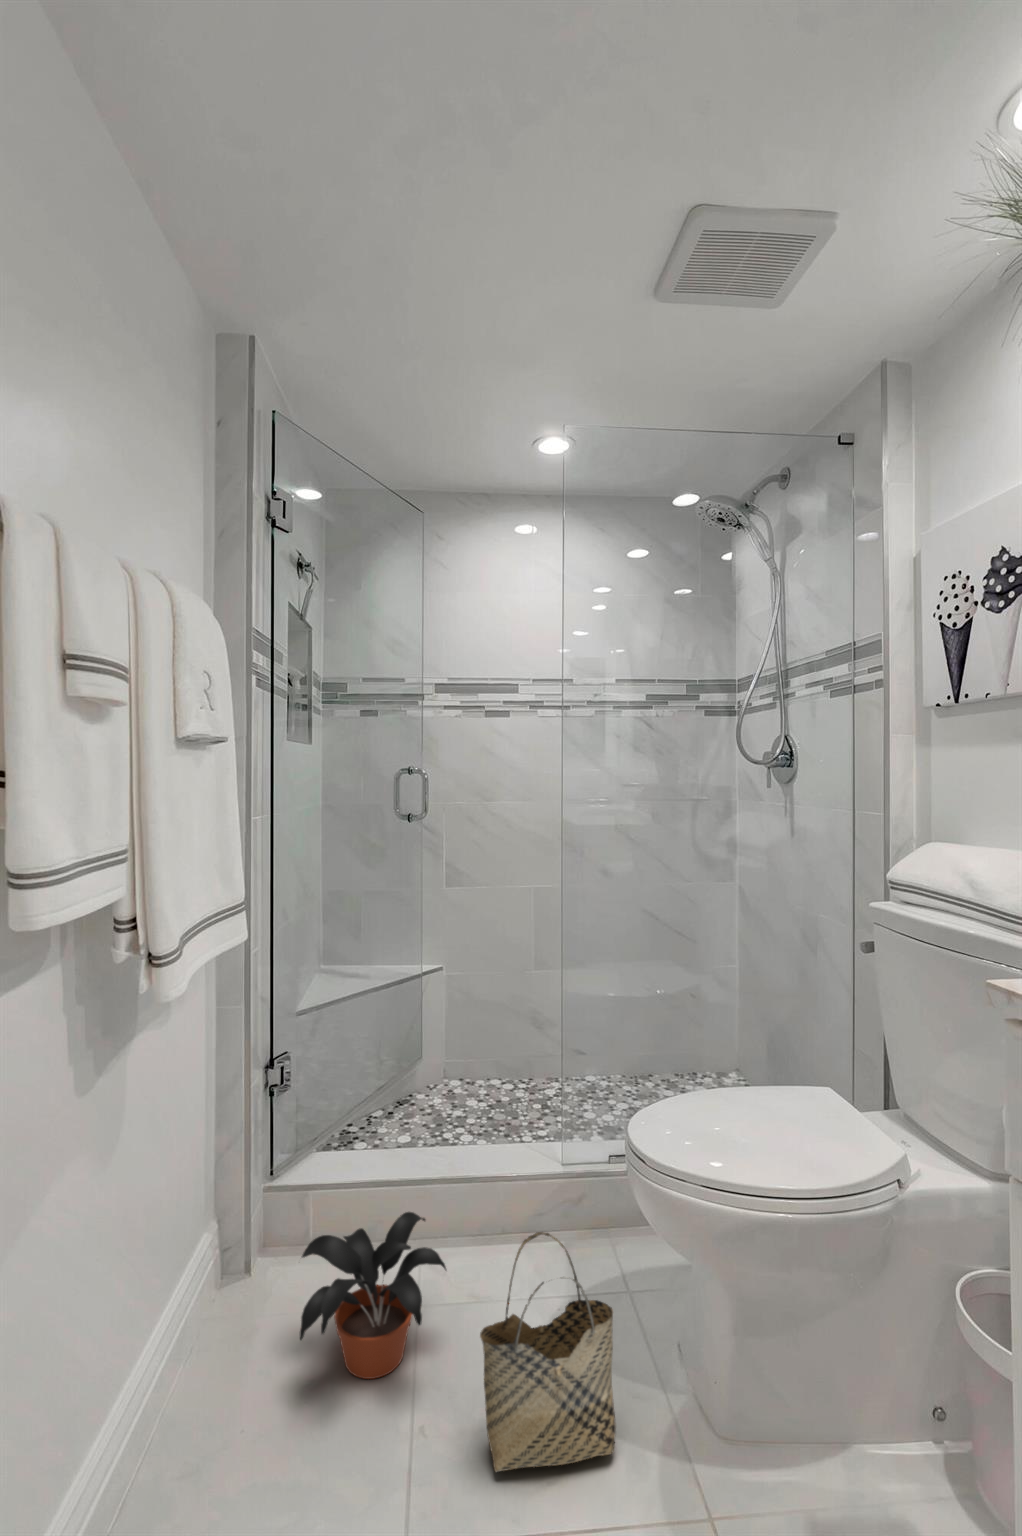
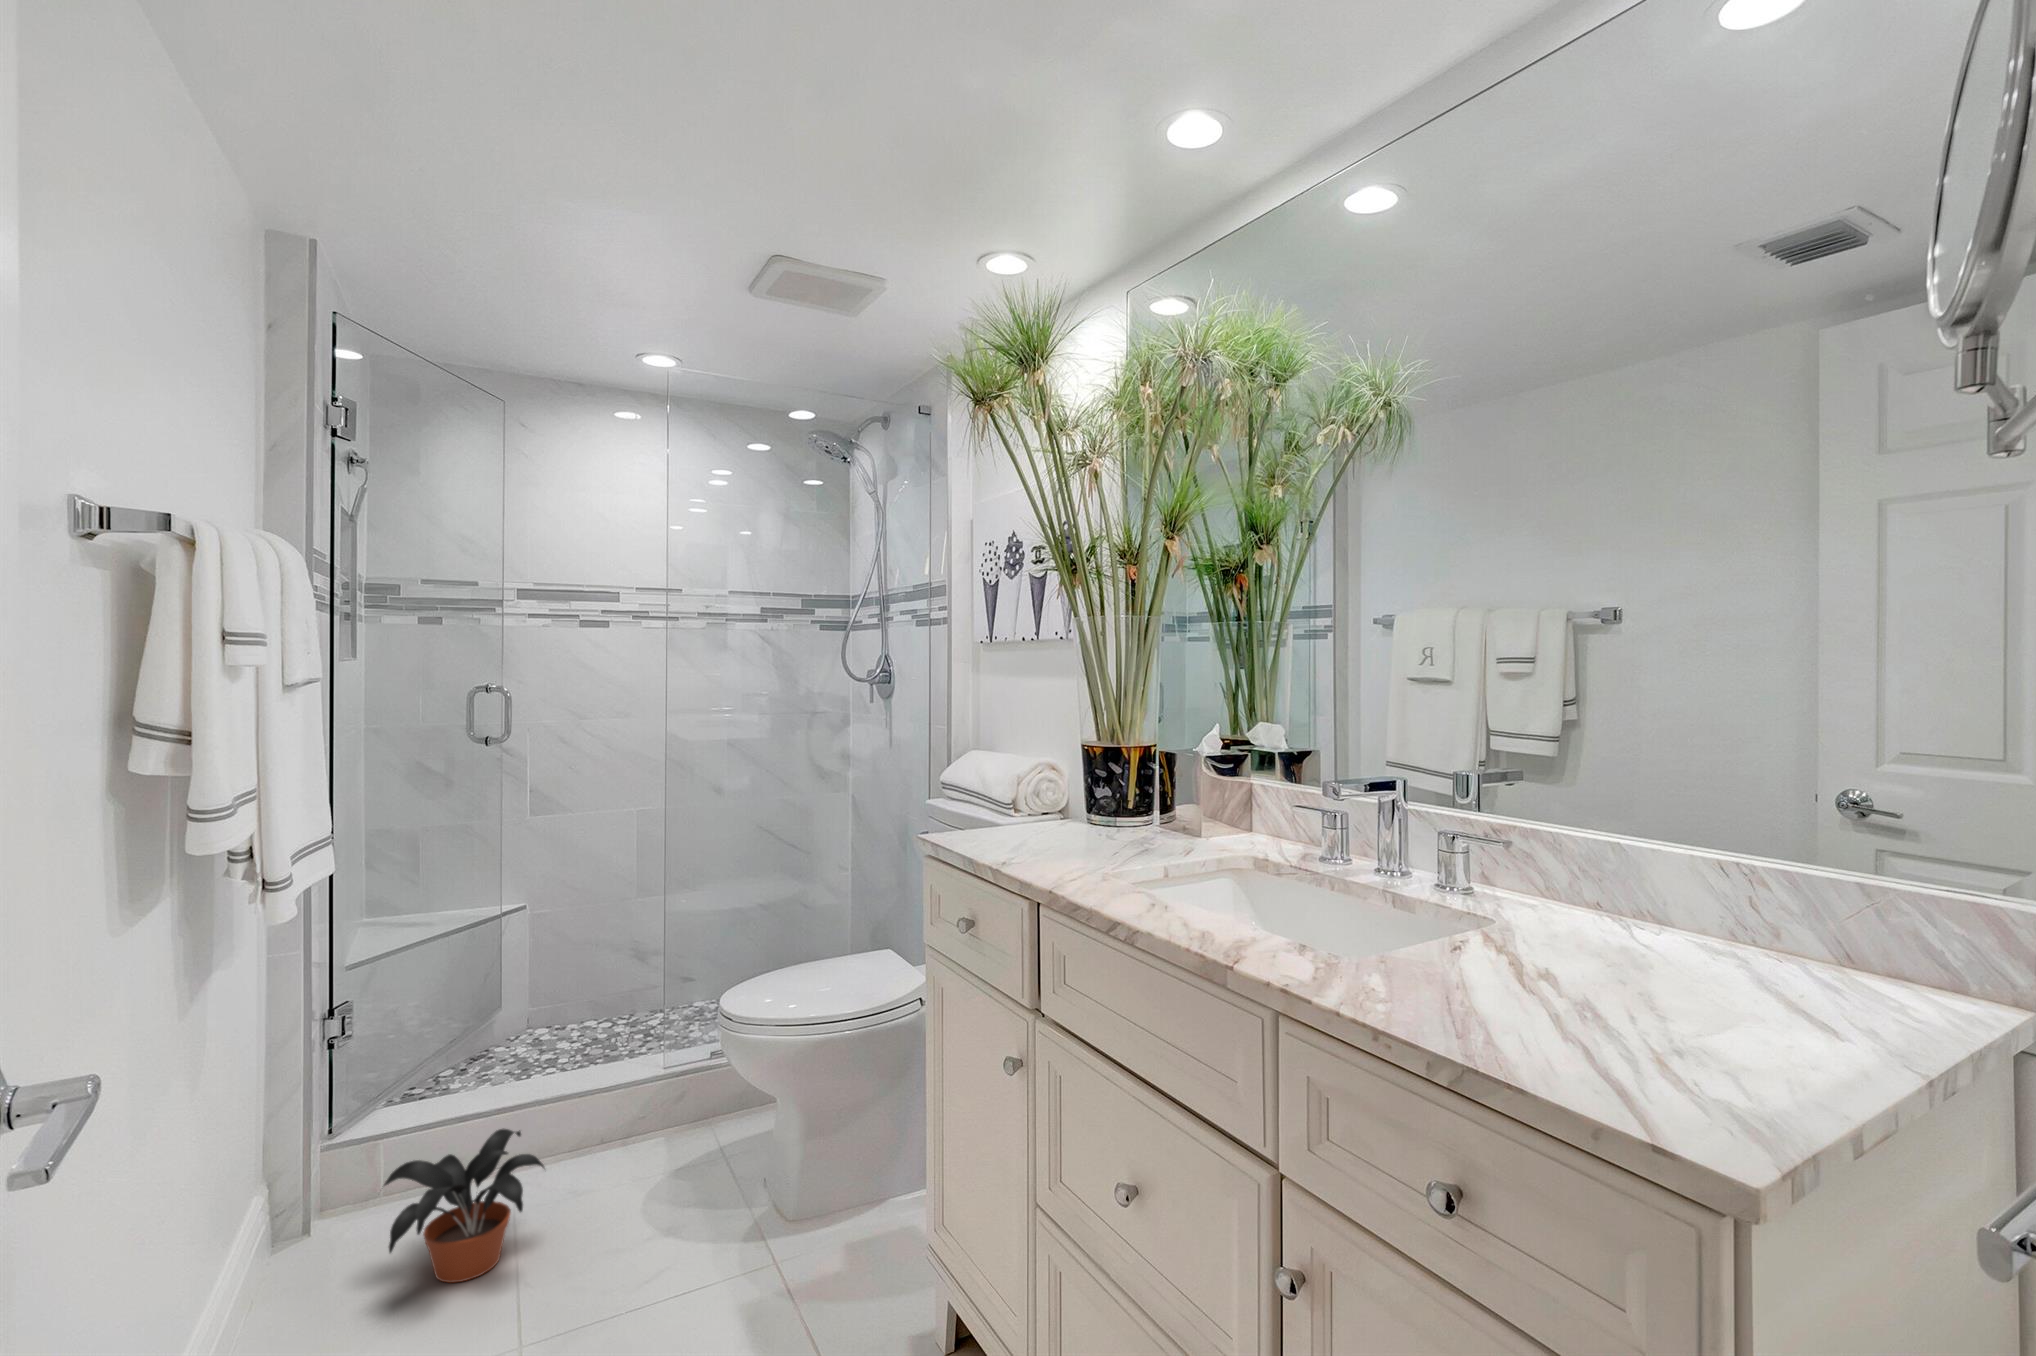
woven basket: present [480,1232,616,1472] -> none [584,1104,708,1304]

